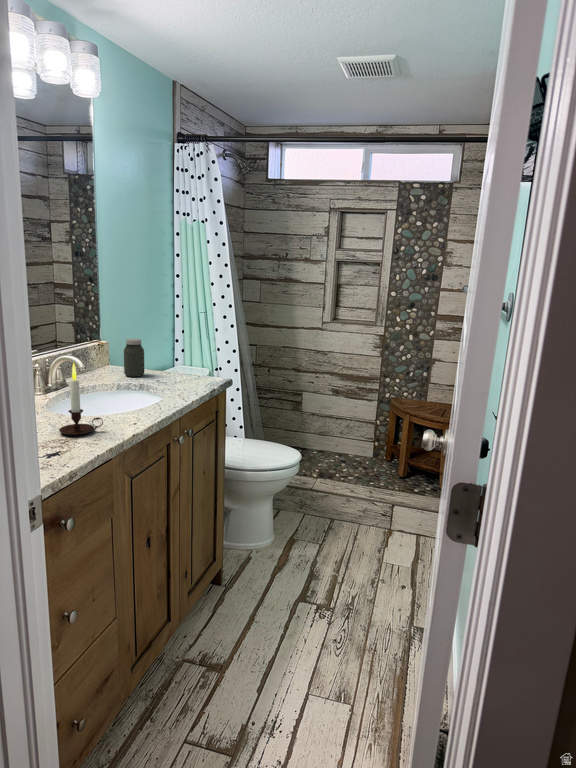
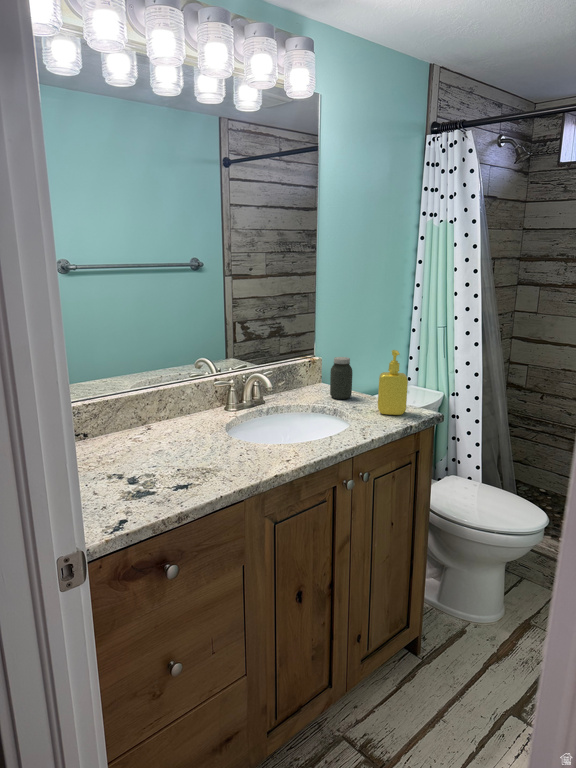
soap dispenser: none [174,329,200,384] -> present [378,350,408,415]
candle: present [59,363,103,435] -> none [207,388,252,466]

